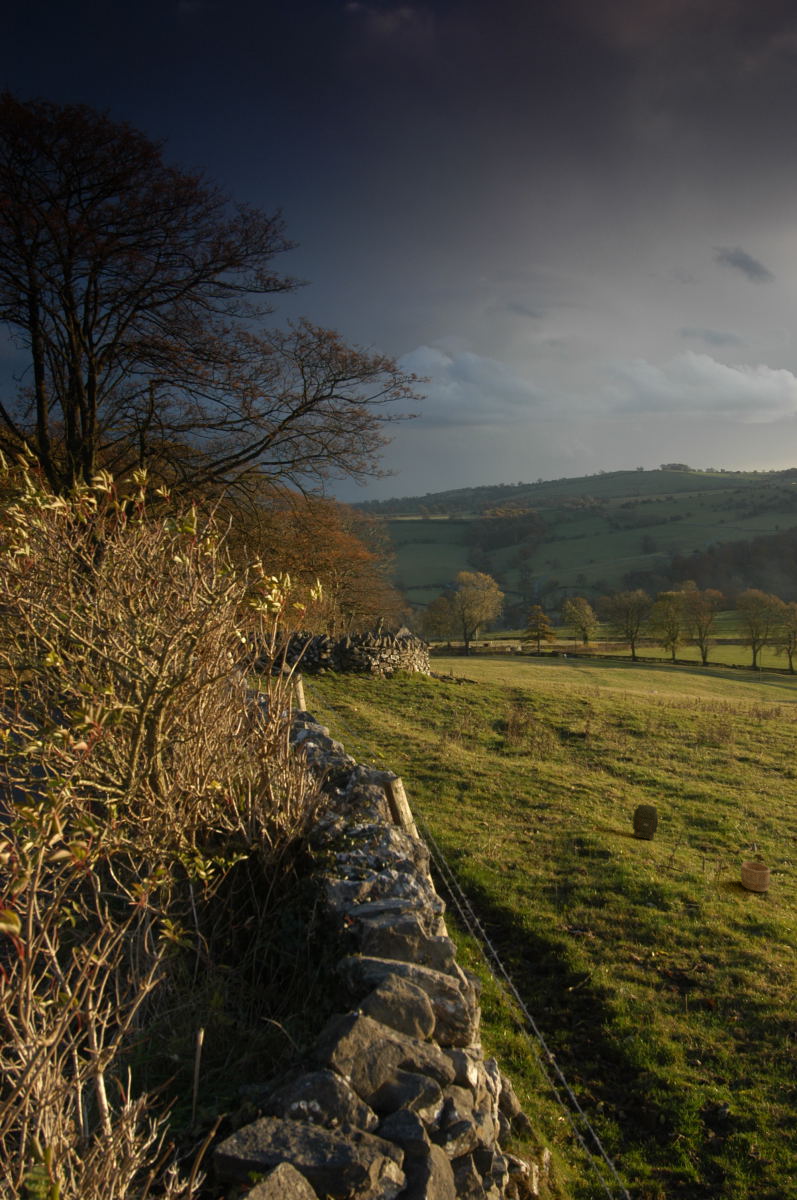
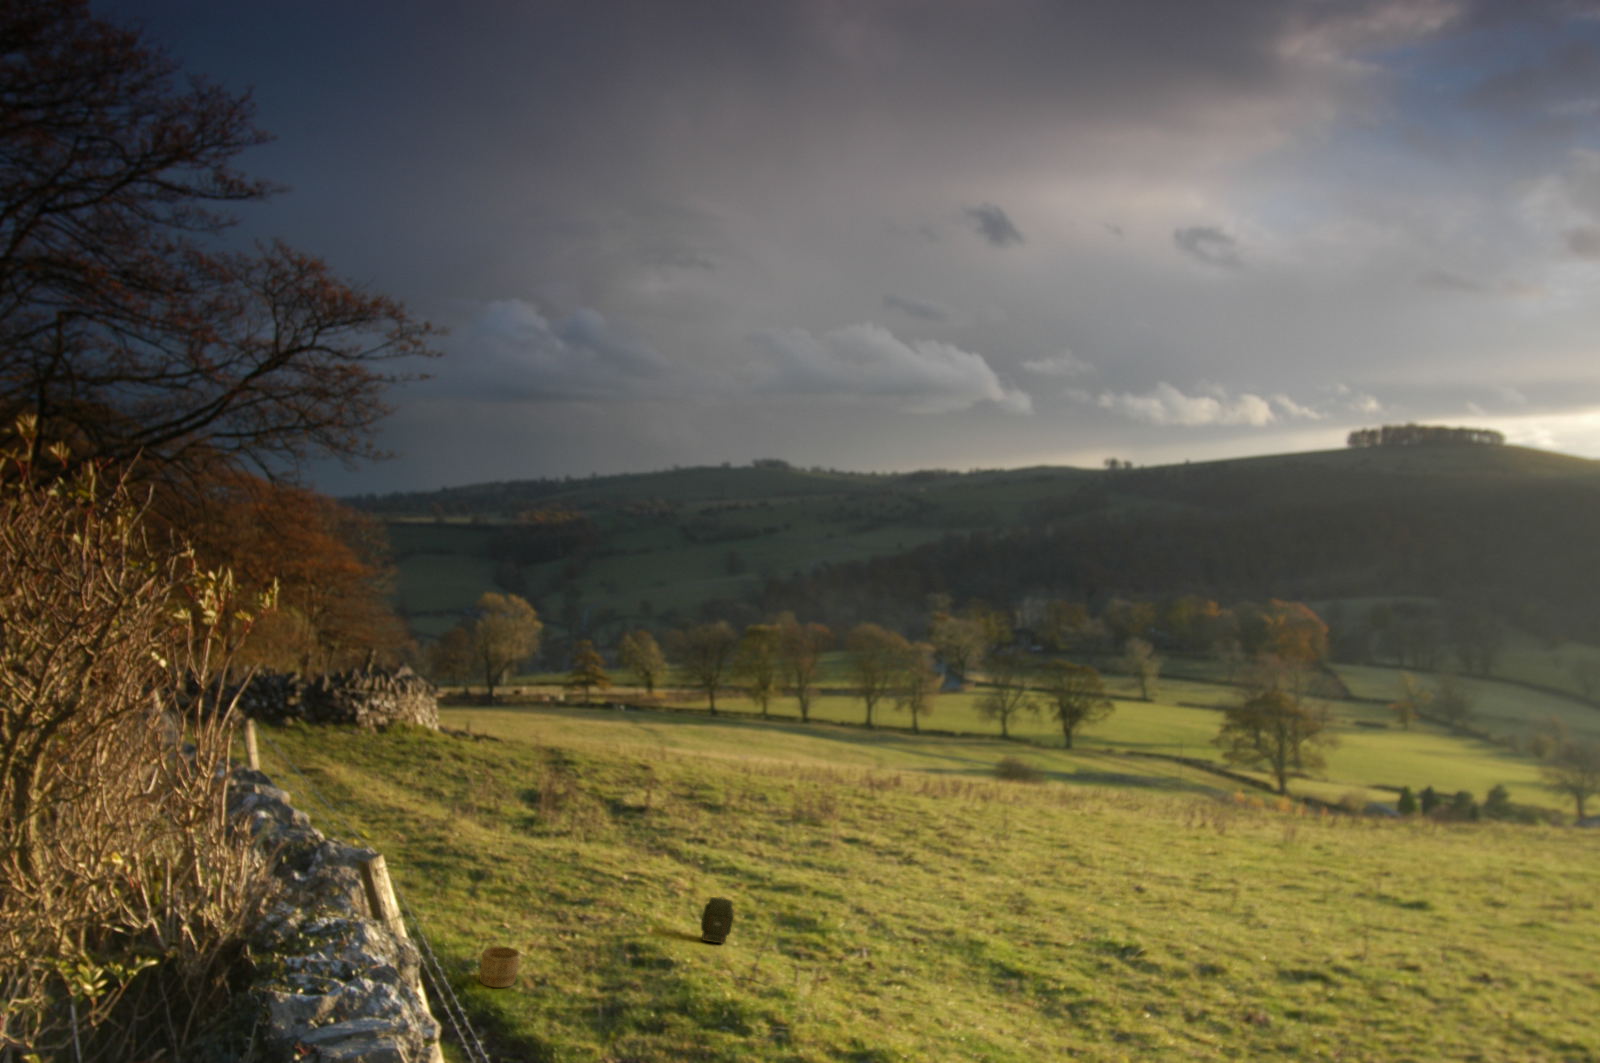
wooden bucket: present [741,862,770,892] -> present [479,947,520,987]

